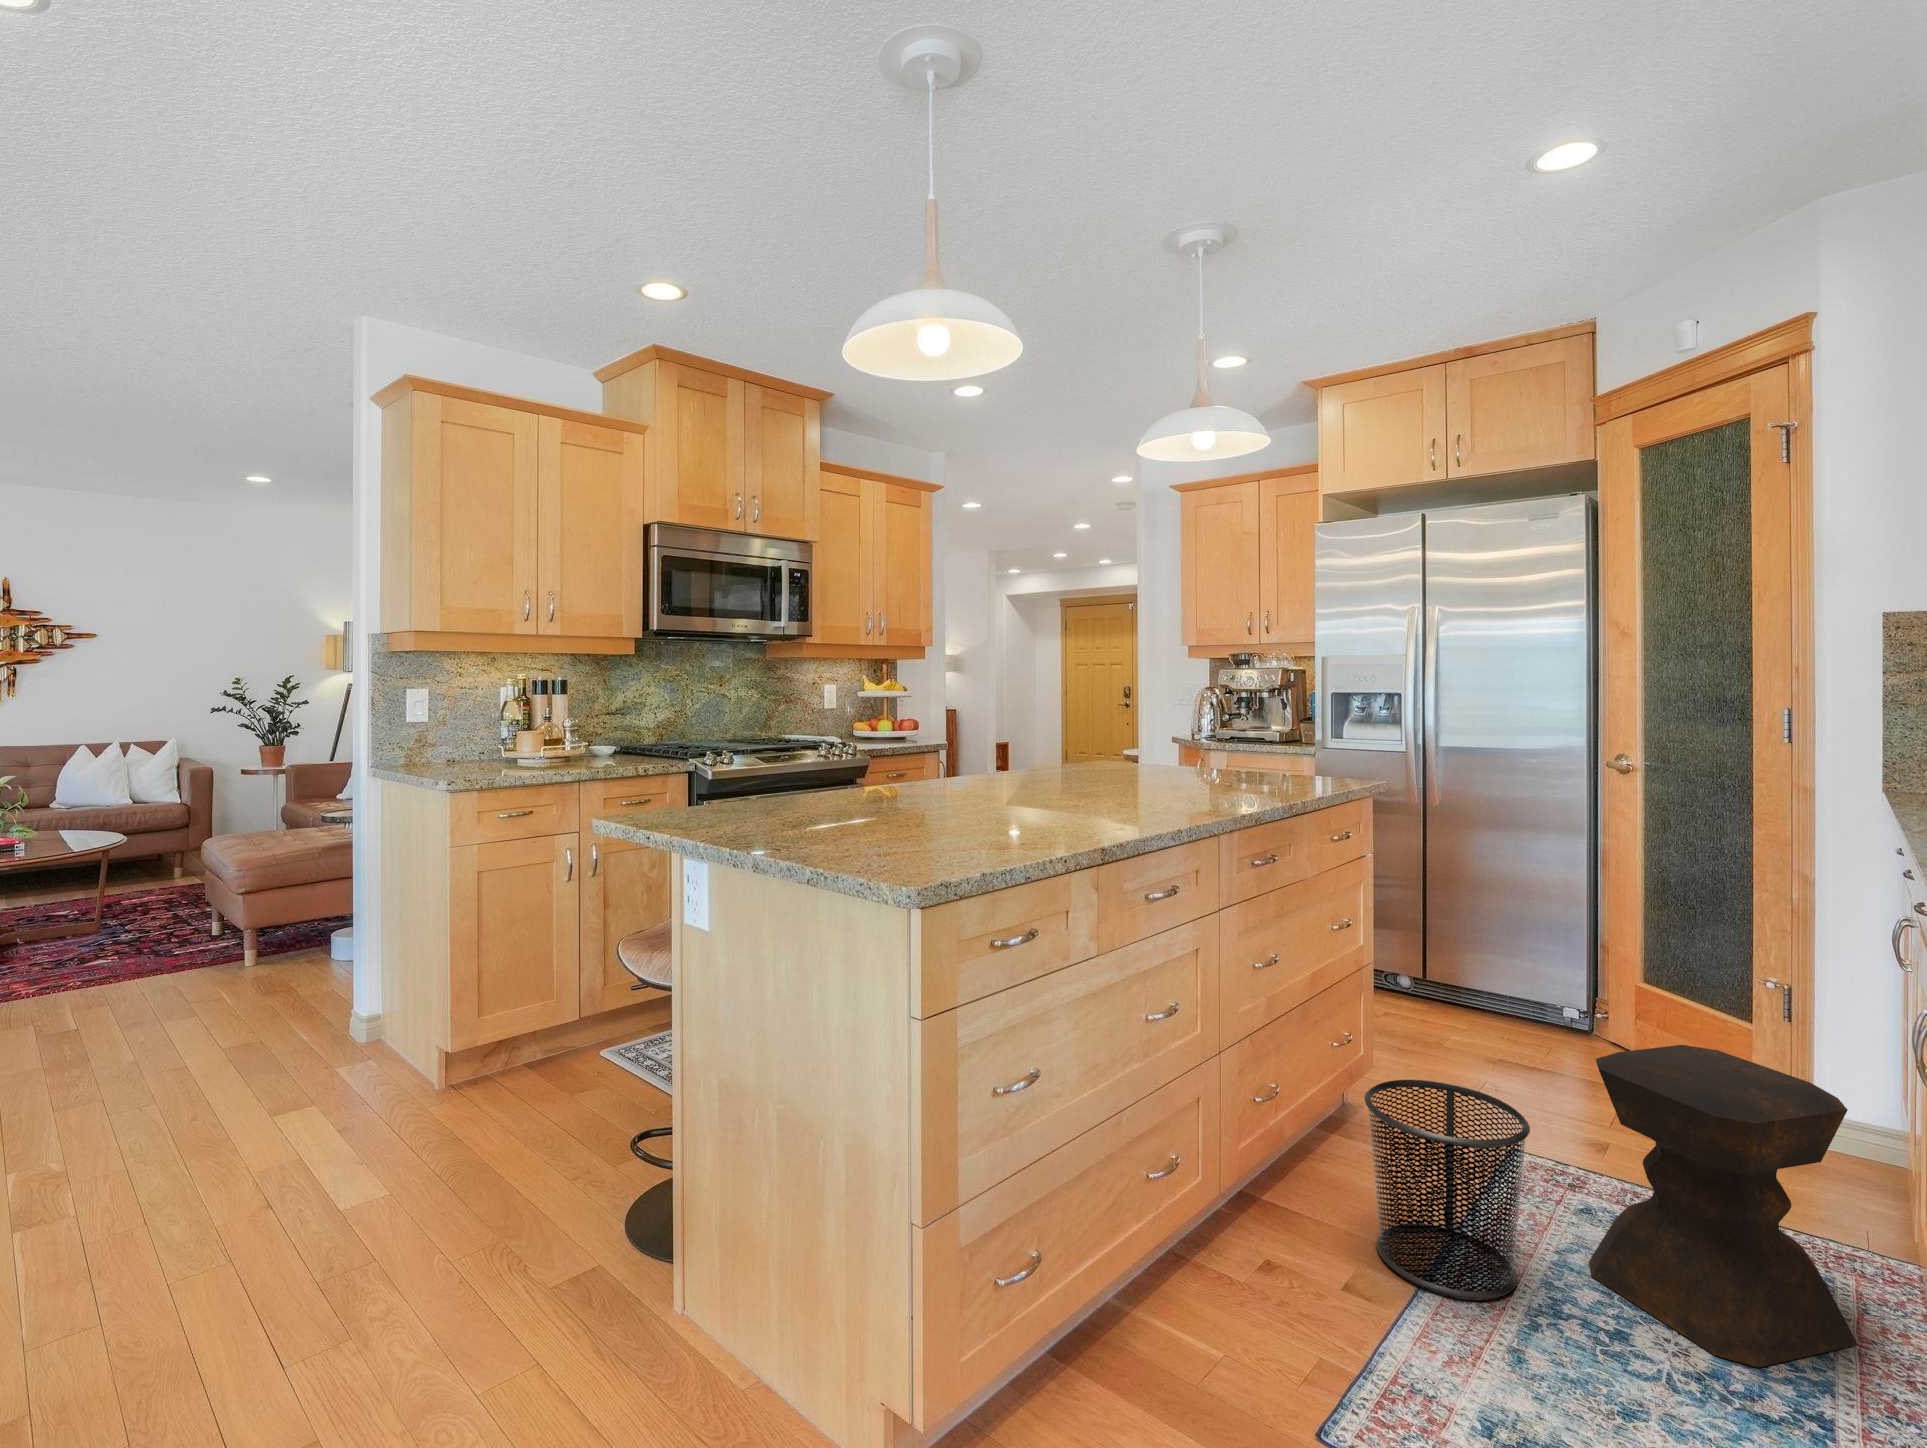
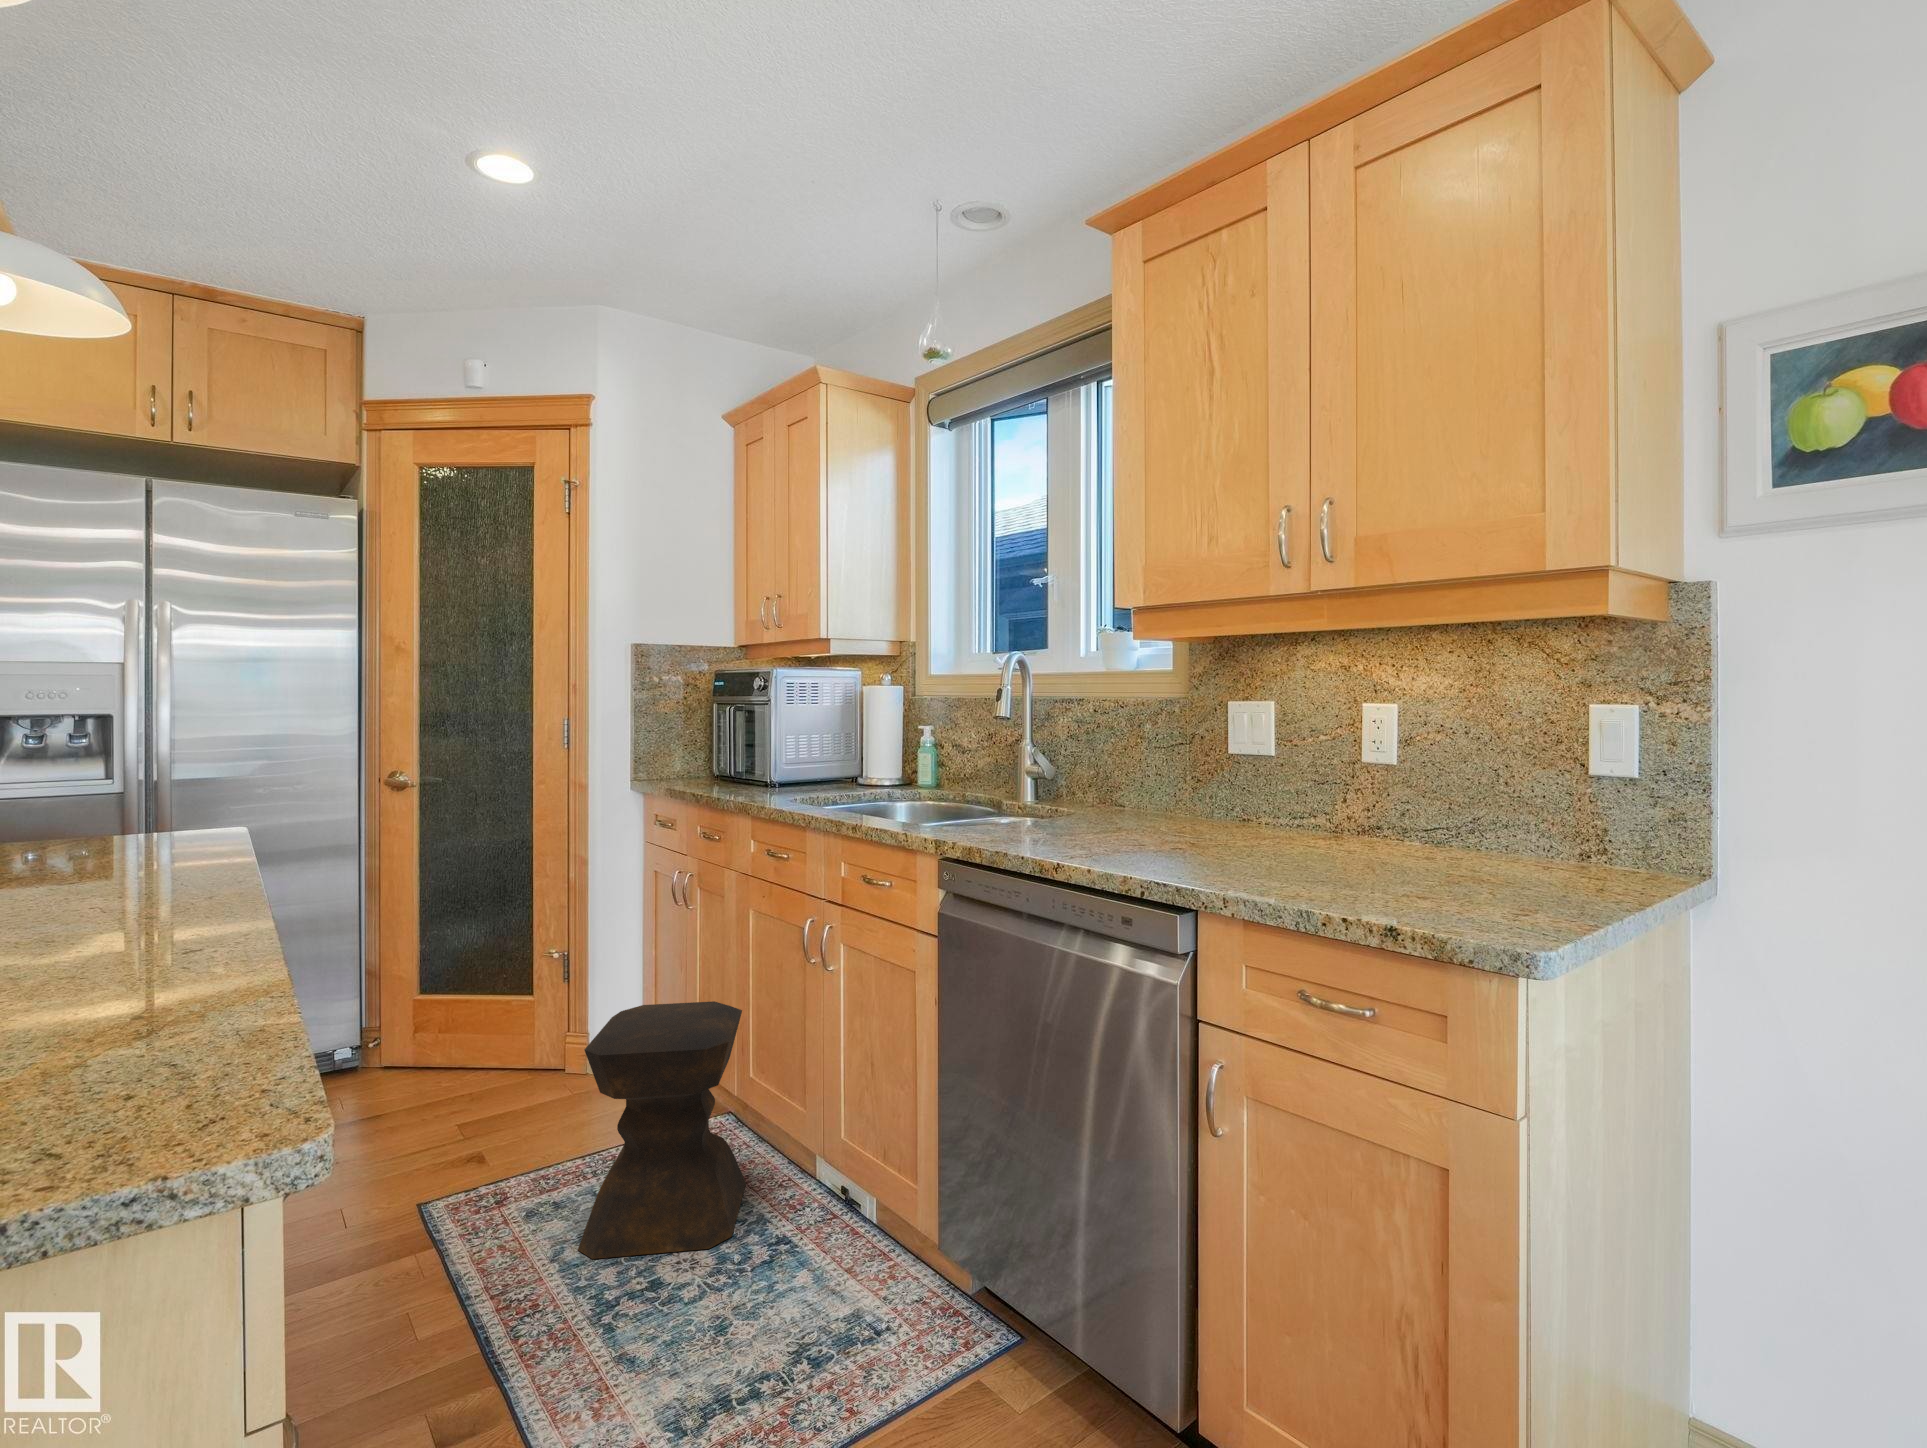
waste bin: present [1365,1080,1530,1299] -> none [393,1132,579,1389]

